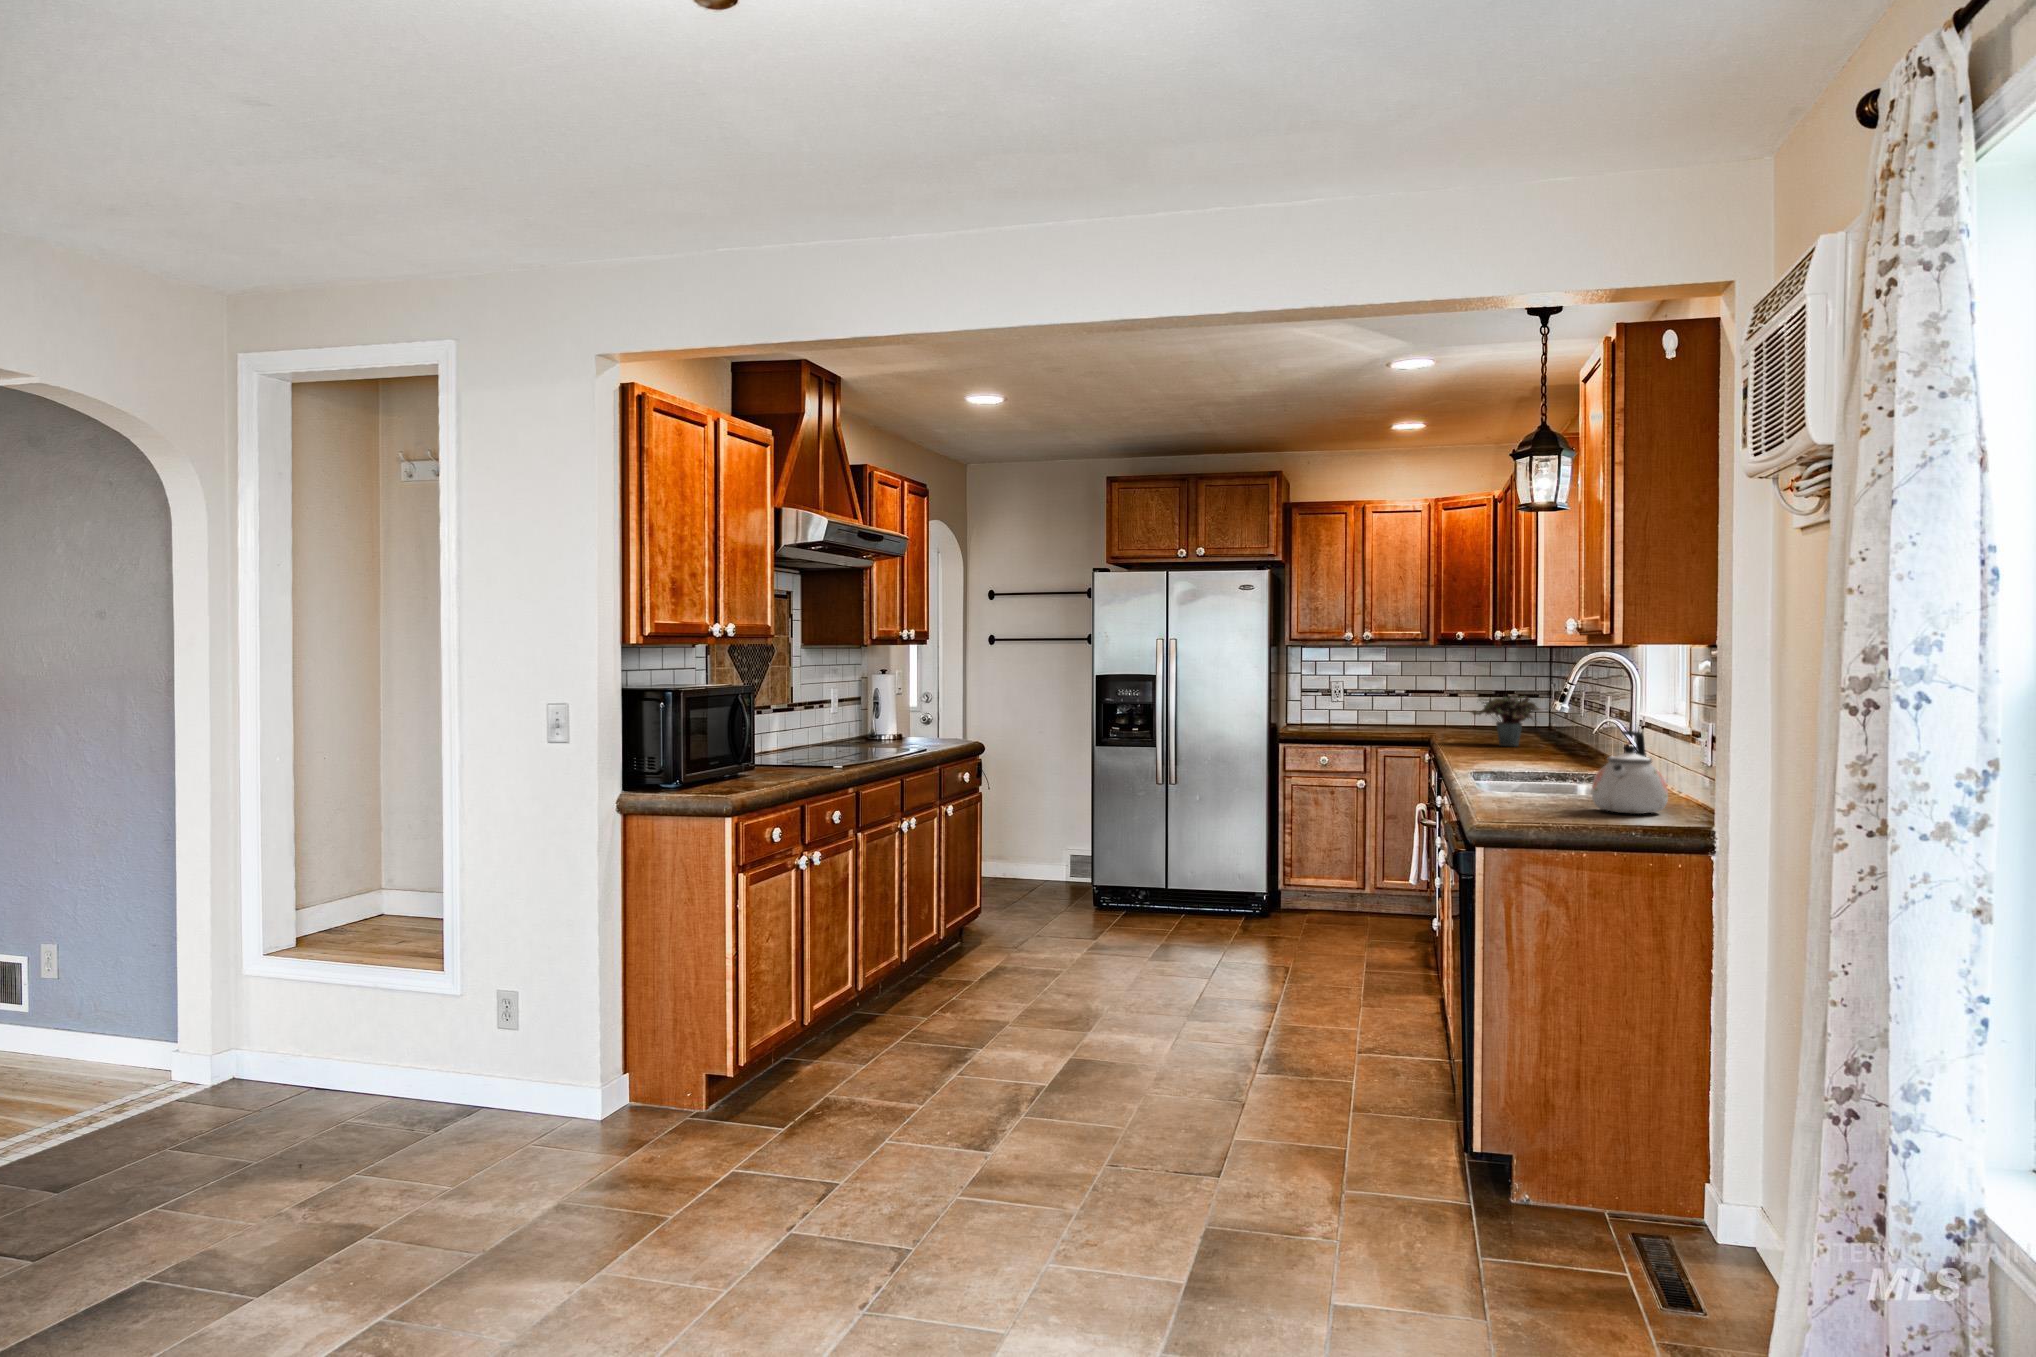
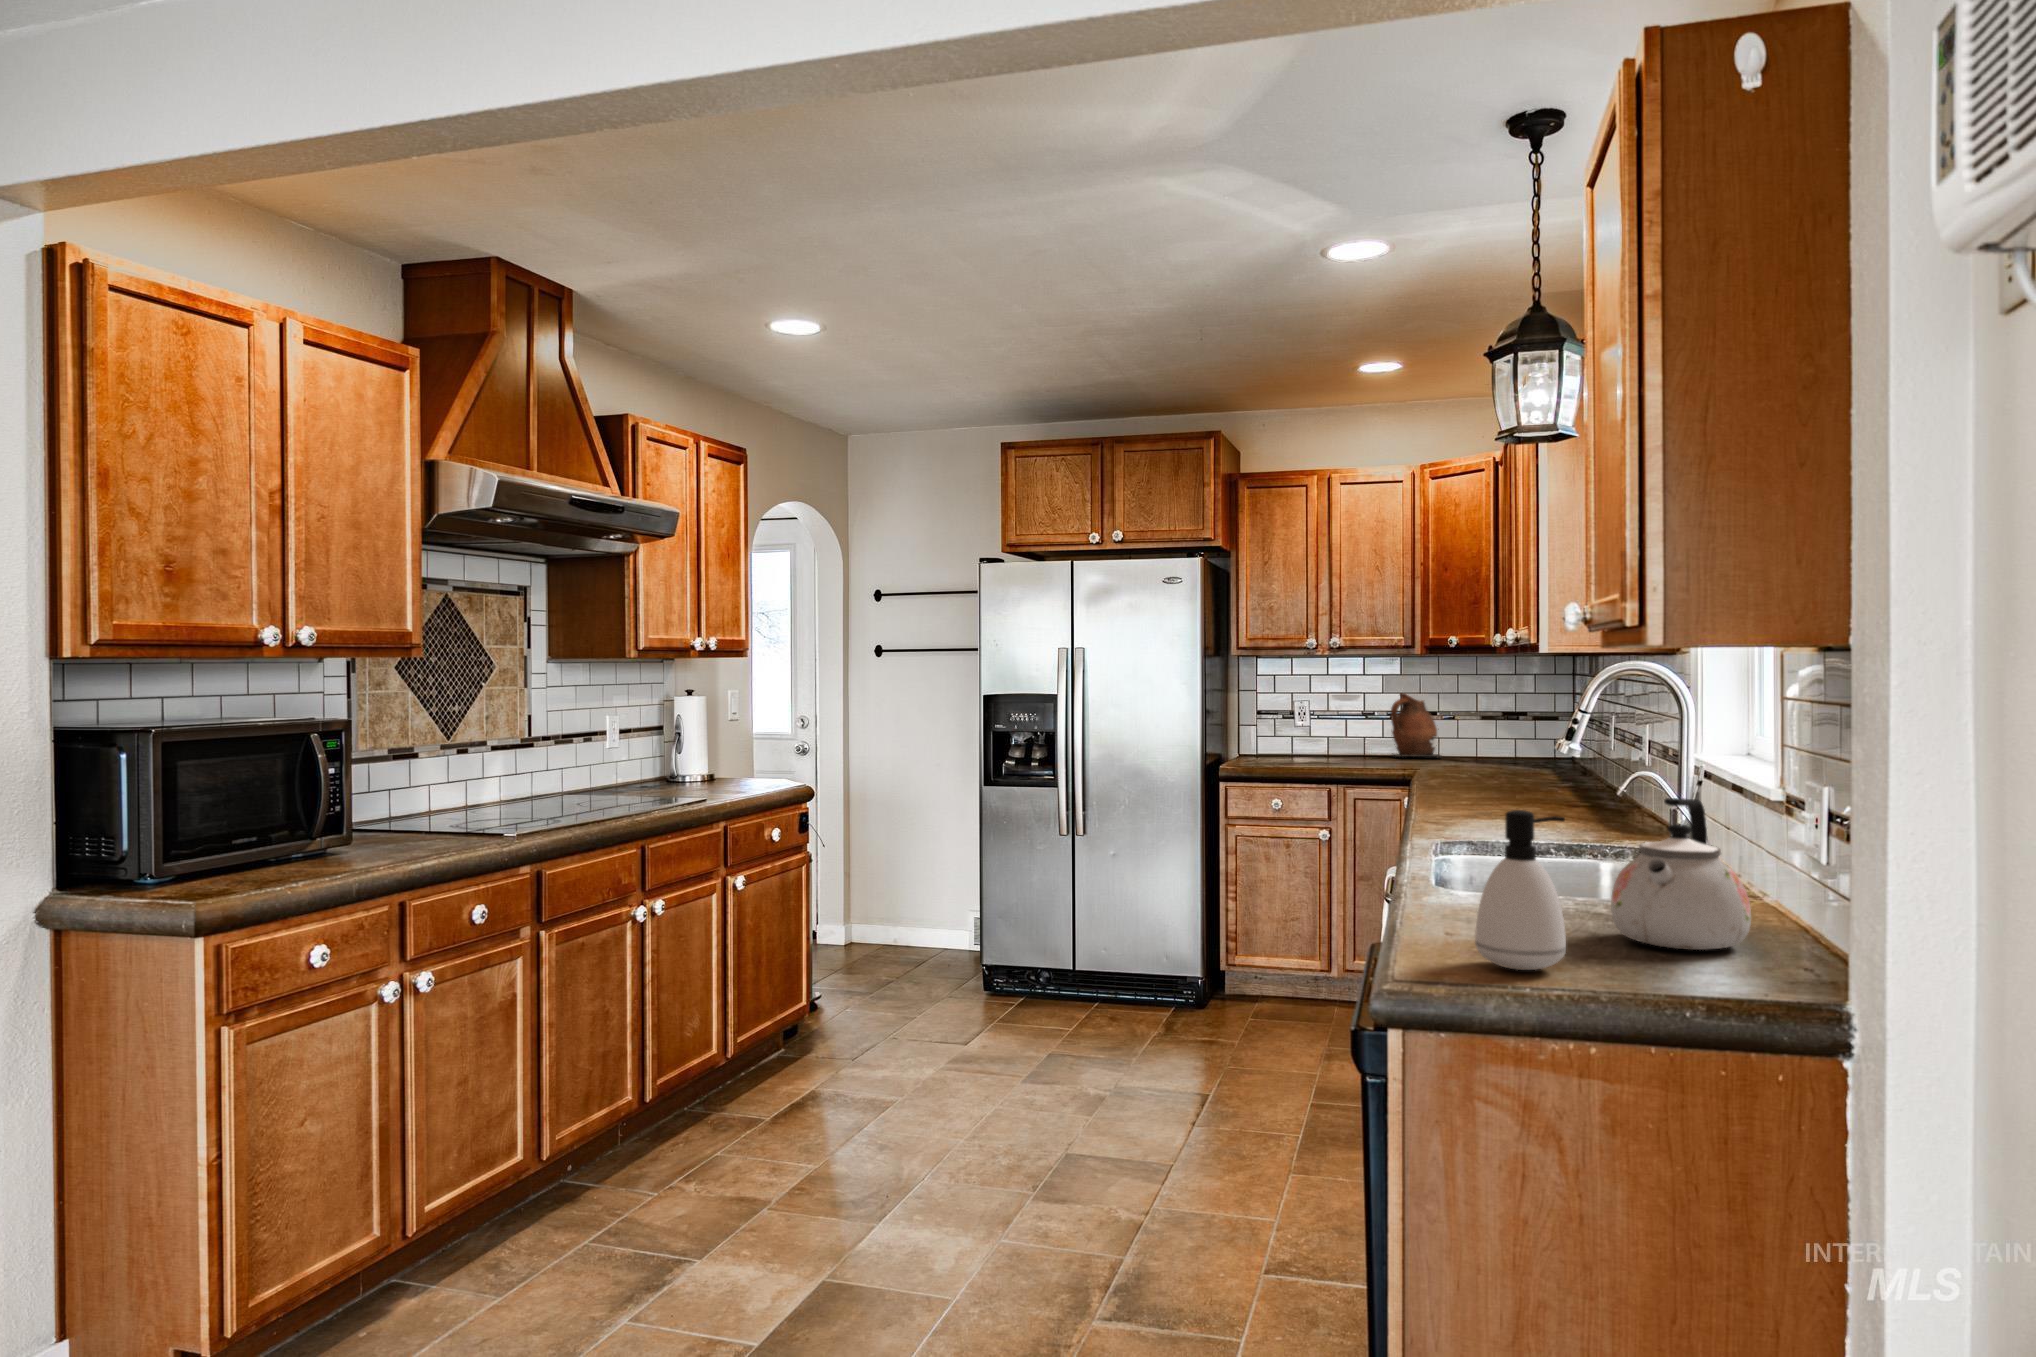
ceramic pitcher: none [1405,676,1451,728] -> present [1391,693,1442,757]
potted plant: present [1471,696,1541,746] -> none [1452,721,1567,789]
soap dispenser: none [1520,735,1569,820] -> present [1475,810,1566,970]

